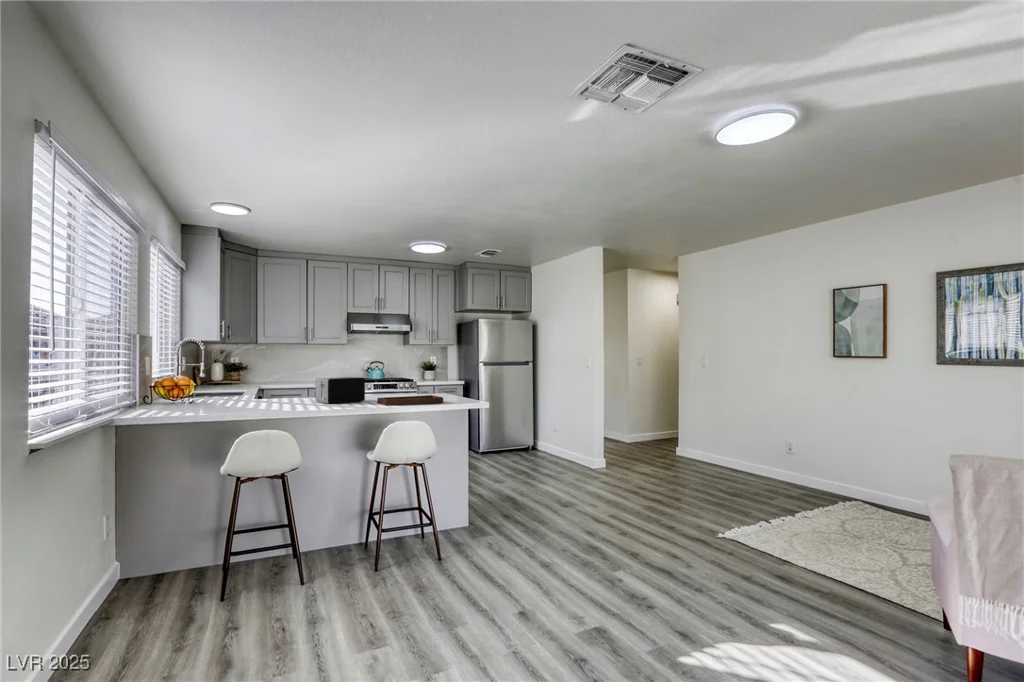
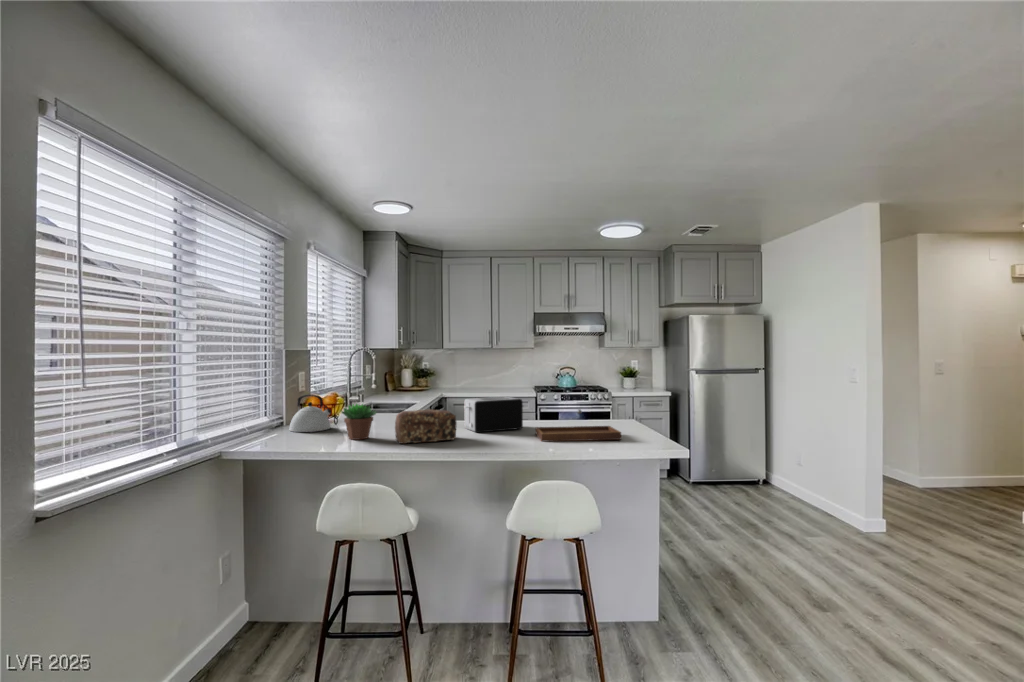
kettle: none [148,376,192,409] -> present [289,395,331,432]
succulent plant: none [213,380,245,410] -> present [341,404,376,440]
bread loaf: none [265,384,320,411] -> present [395,409,457,444]

